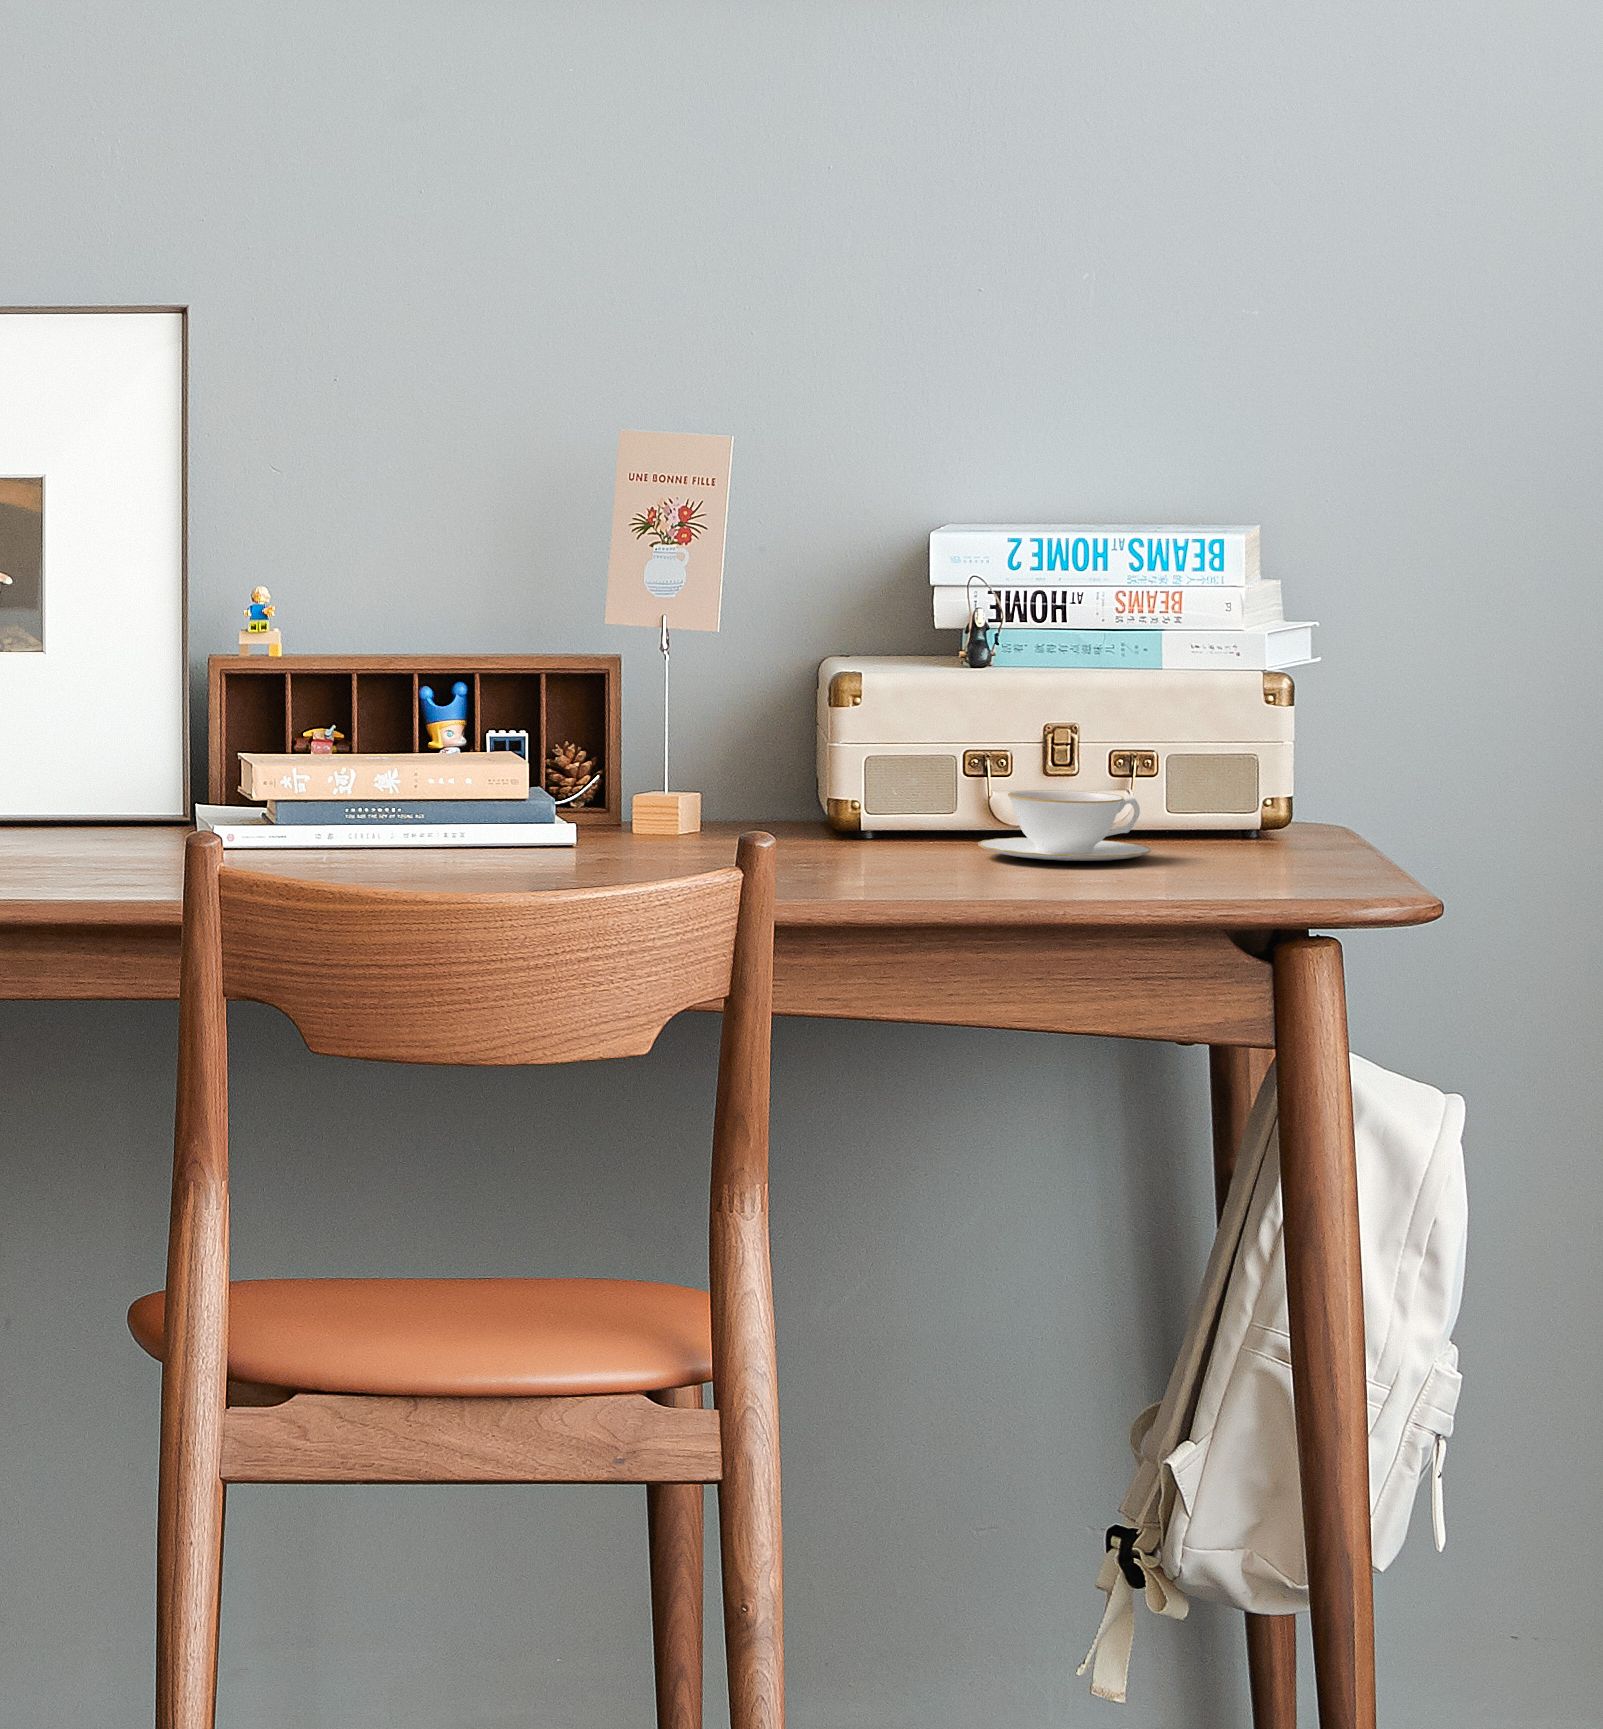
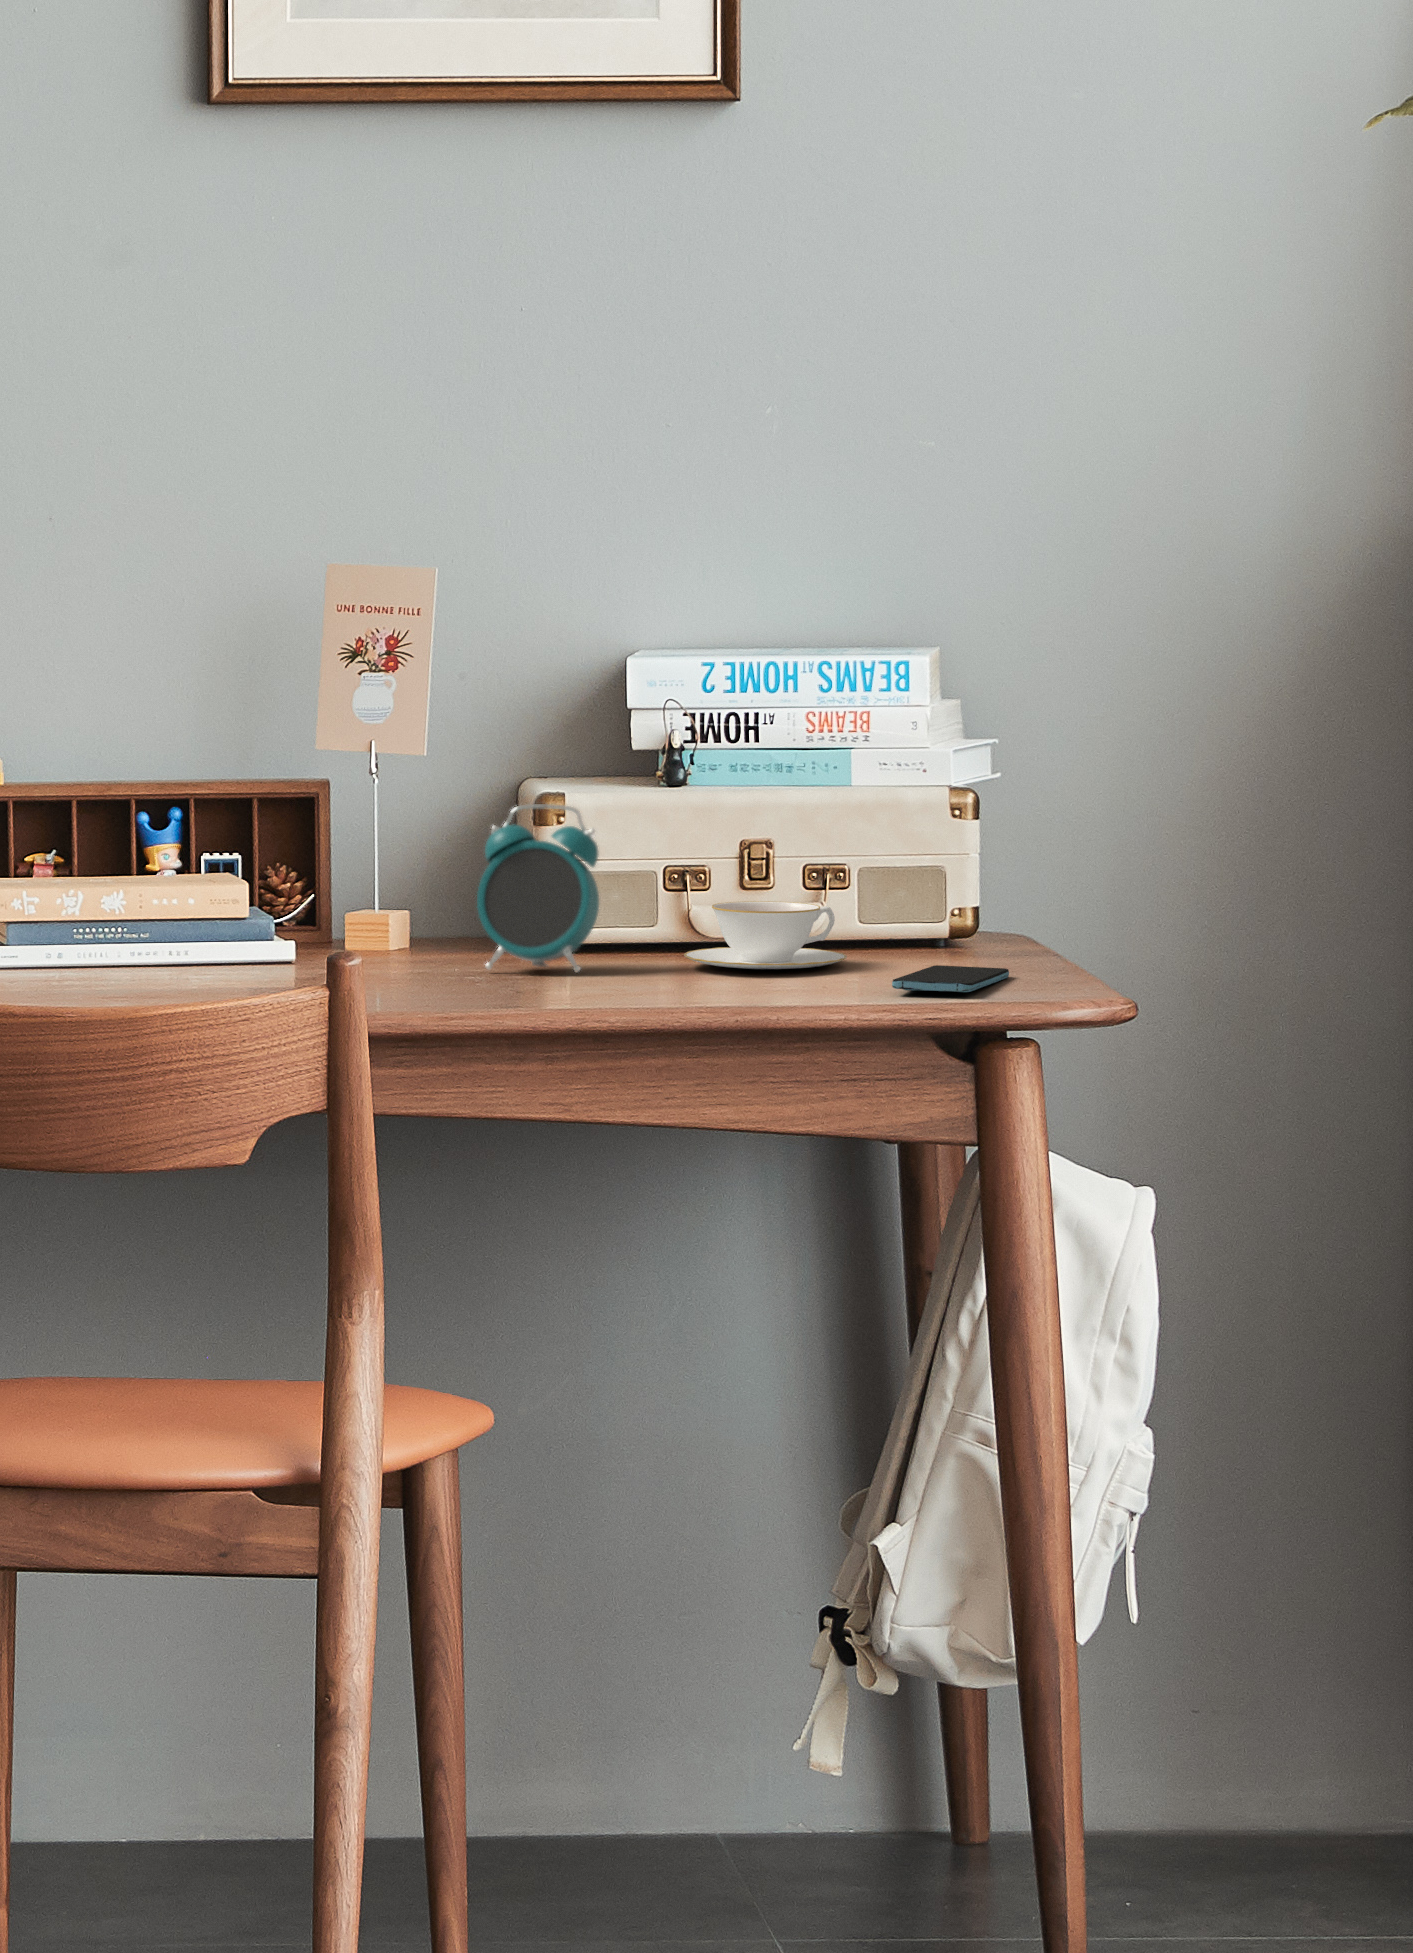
alarm clock: none [761,685,889,858] -> present [477,804,599,972]
smartphone: none [1191,862,1323,888] -> present [892,965,1009,992]

